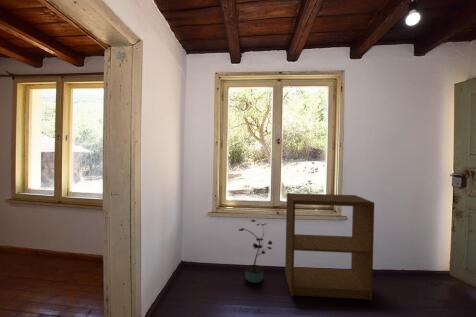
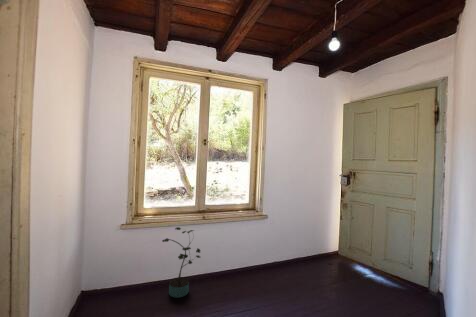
bookshelf: present [285,193,374,301] -> none [211,195,294,303]

